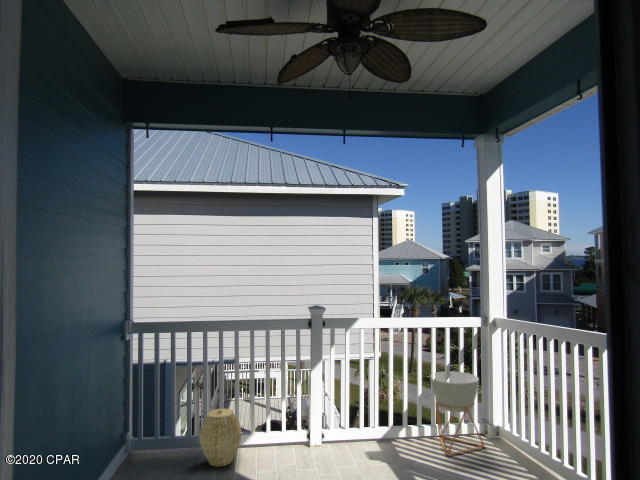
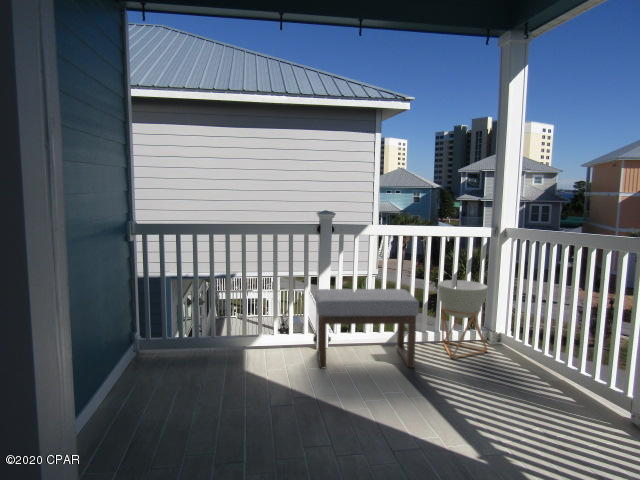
ottoman: none [307,383,408,469] -> present [316,289,419,368]
woven basket: present [199,408,241,466] -> none [207,311,249,365]

